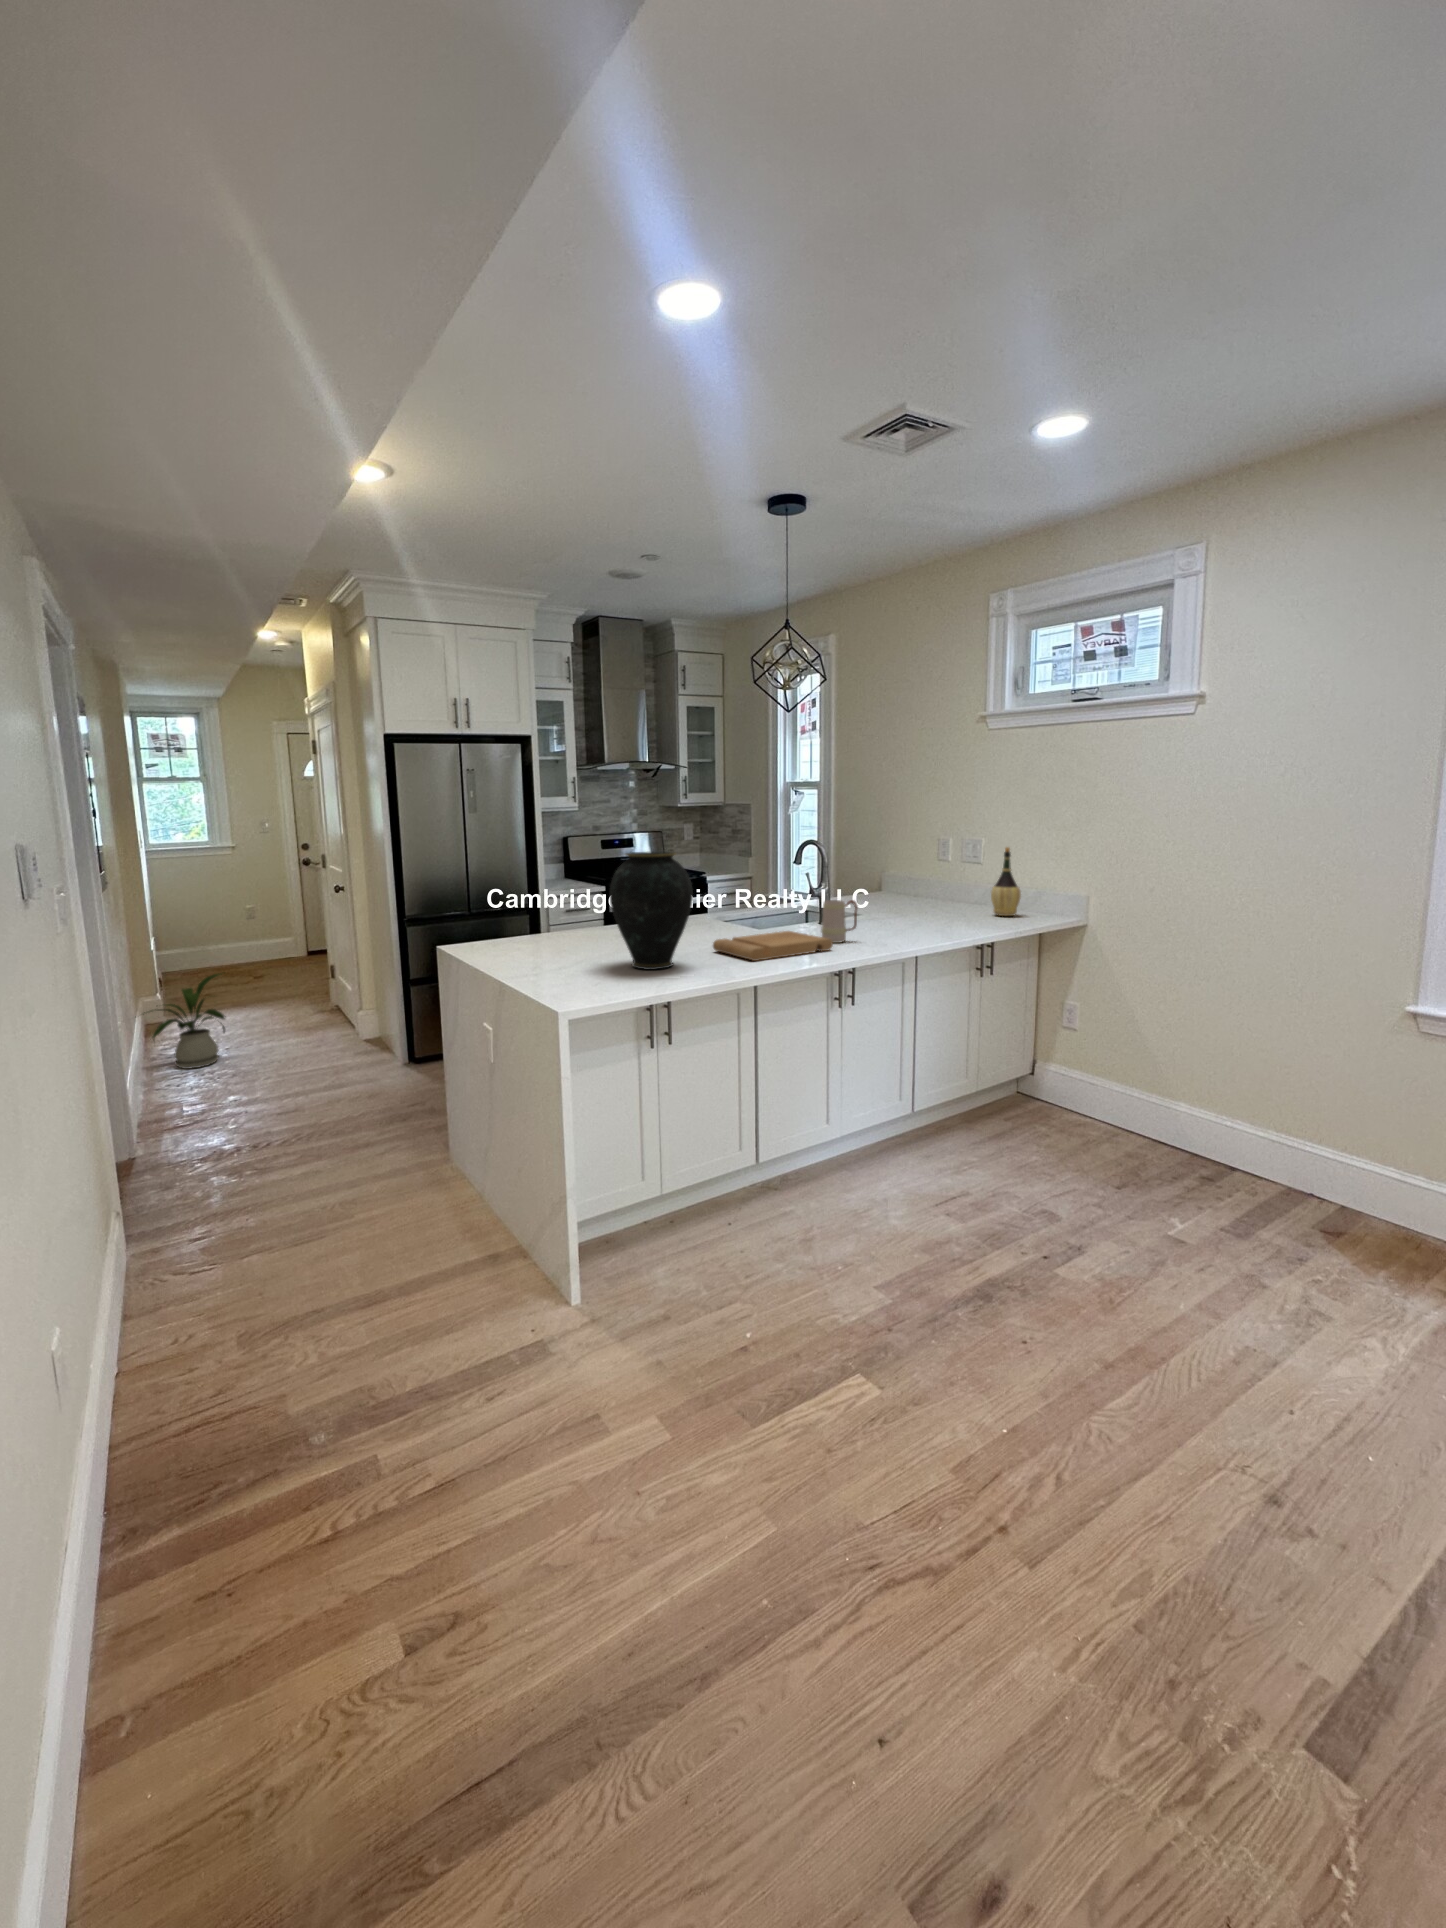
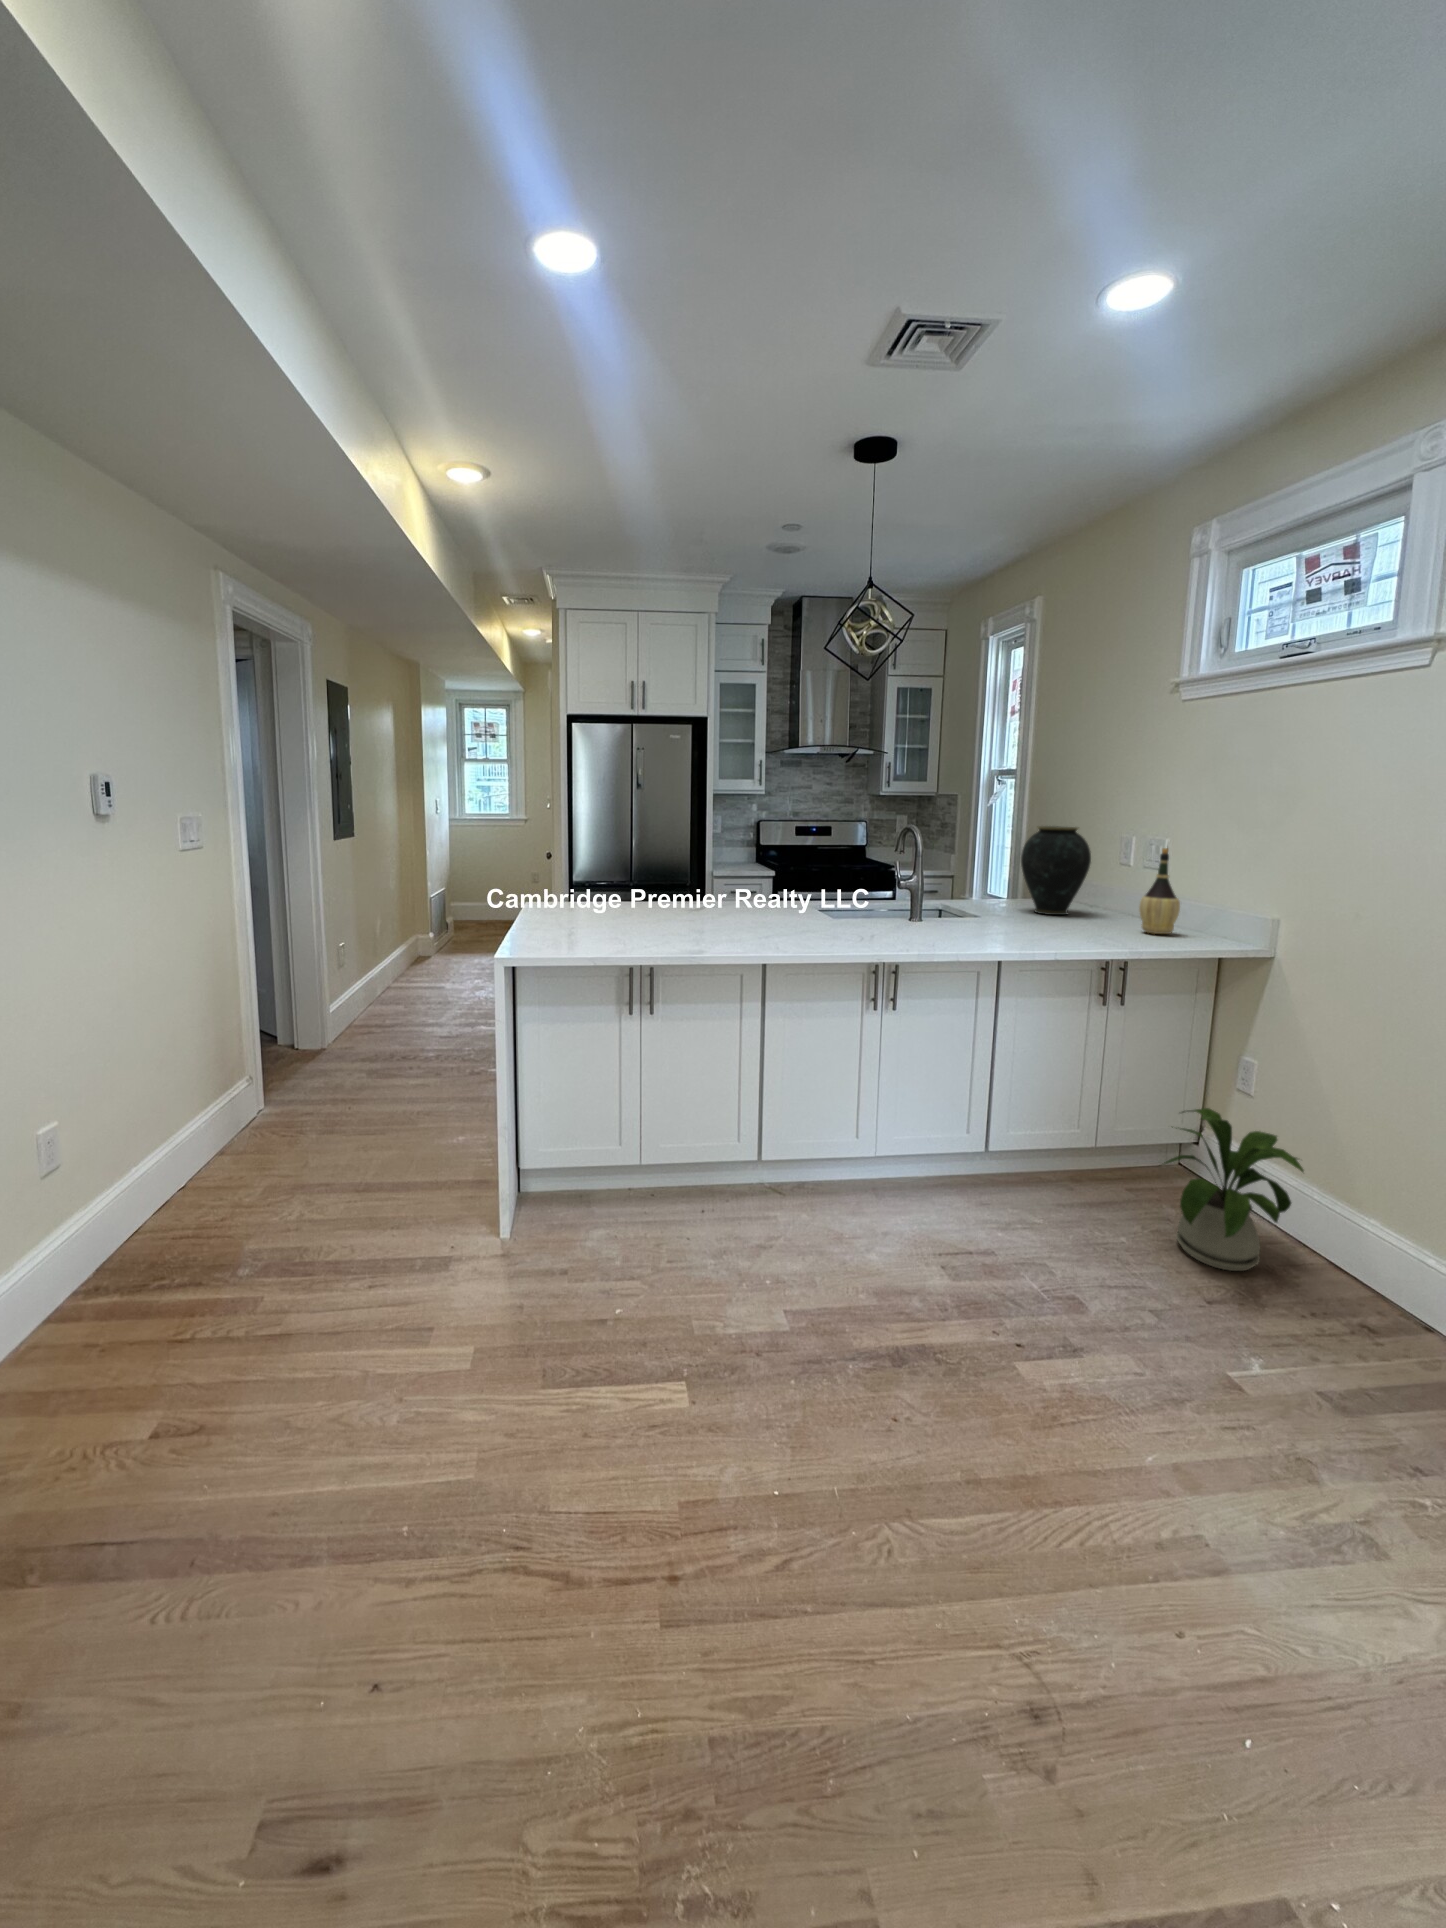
vase: present [610,852,693,970] -> present [1021,826,1091,915]
mug: present [821,900,858,943] -> none [856,893,897,940]
cutting board: present [713,931,833,961] -> none [723,921,844,946]
house plant: present [144,974,225,1069] -> present [1164,1108,1304,1271]

